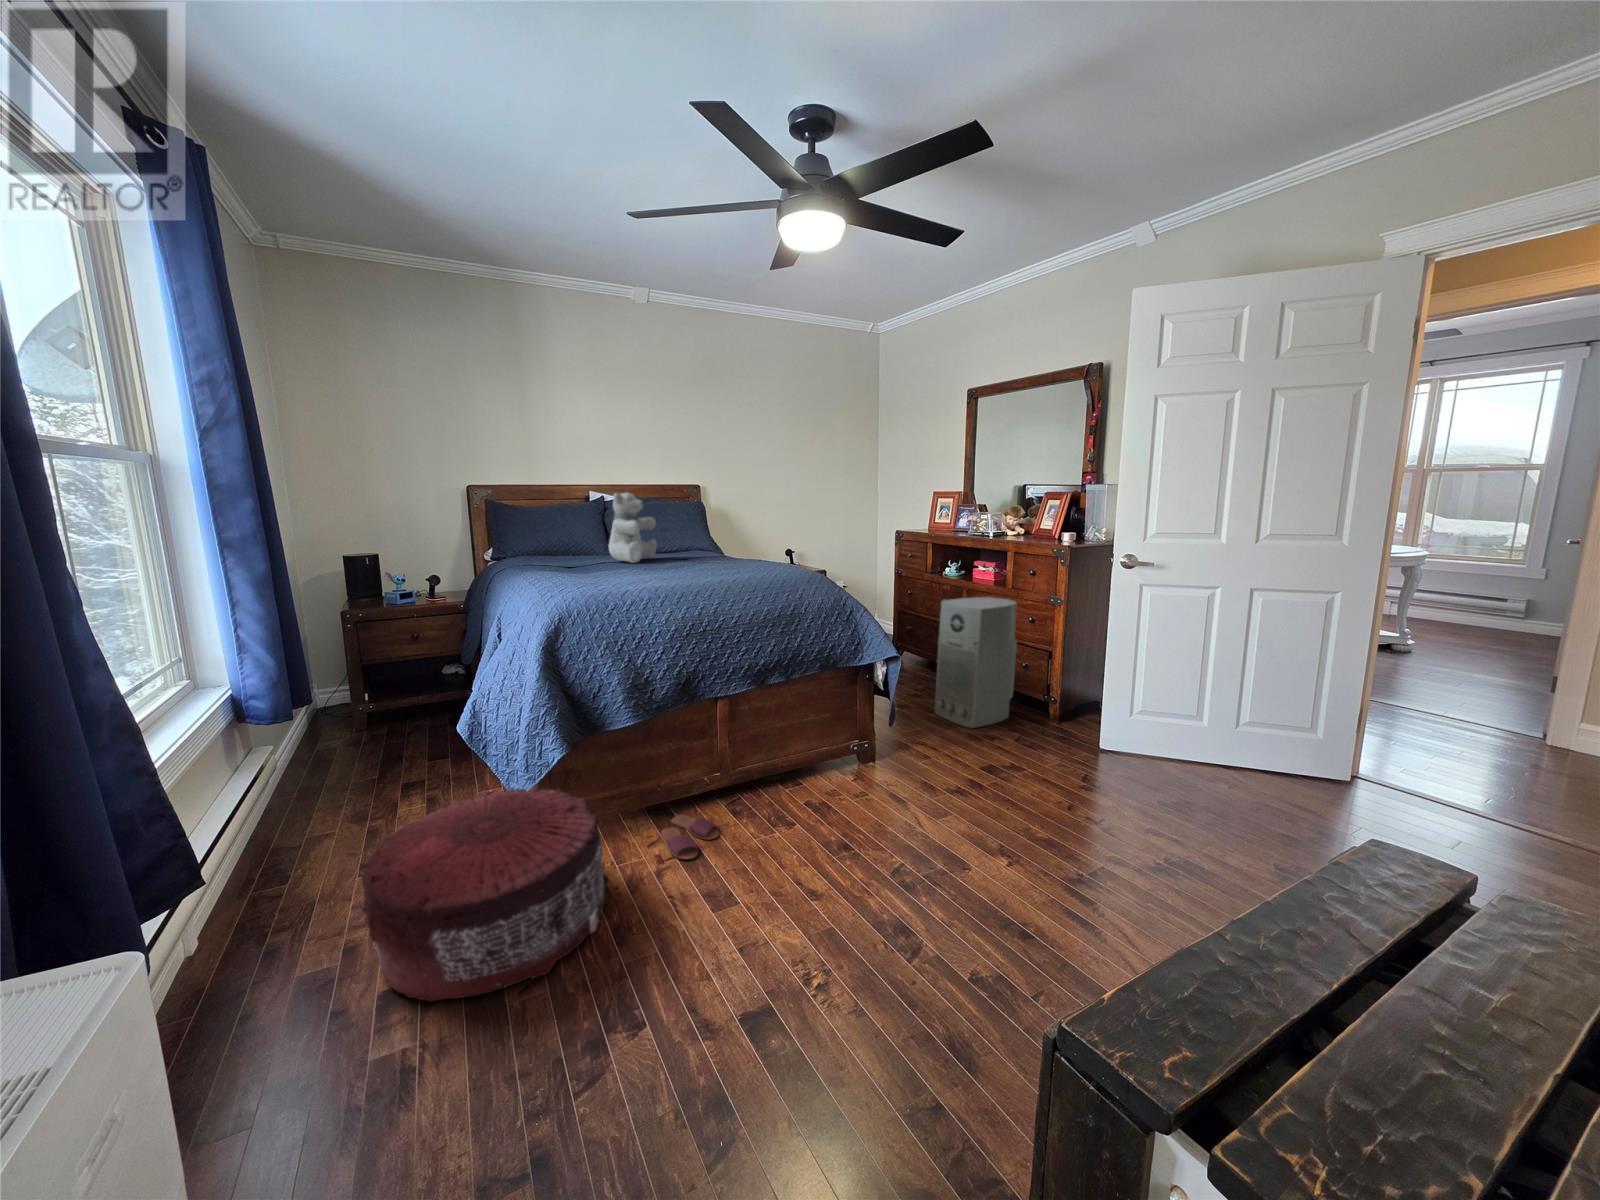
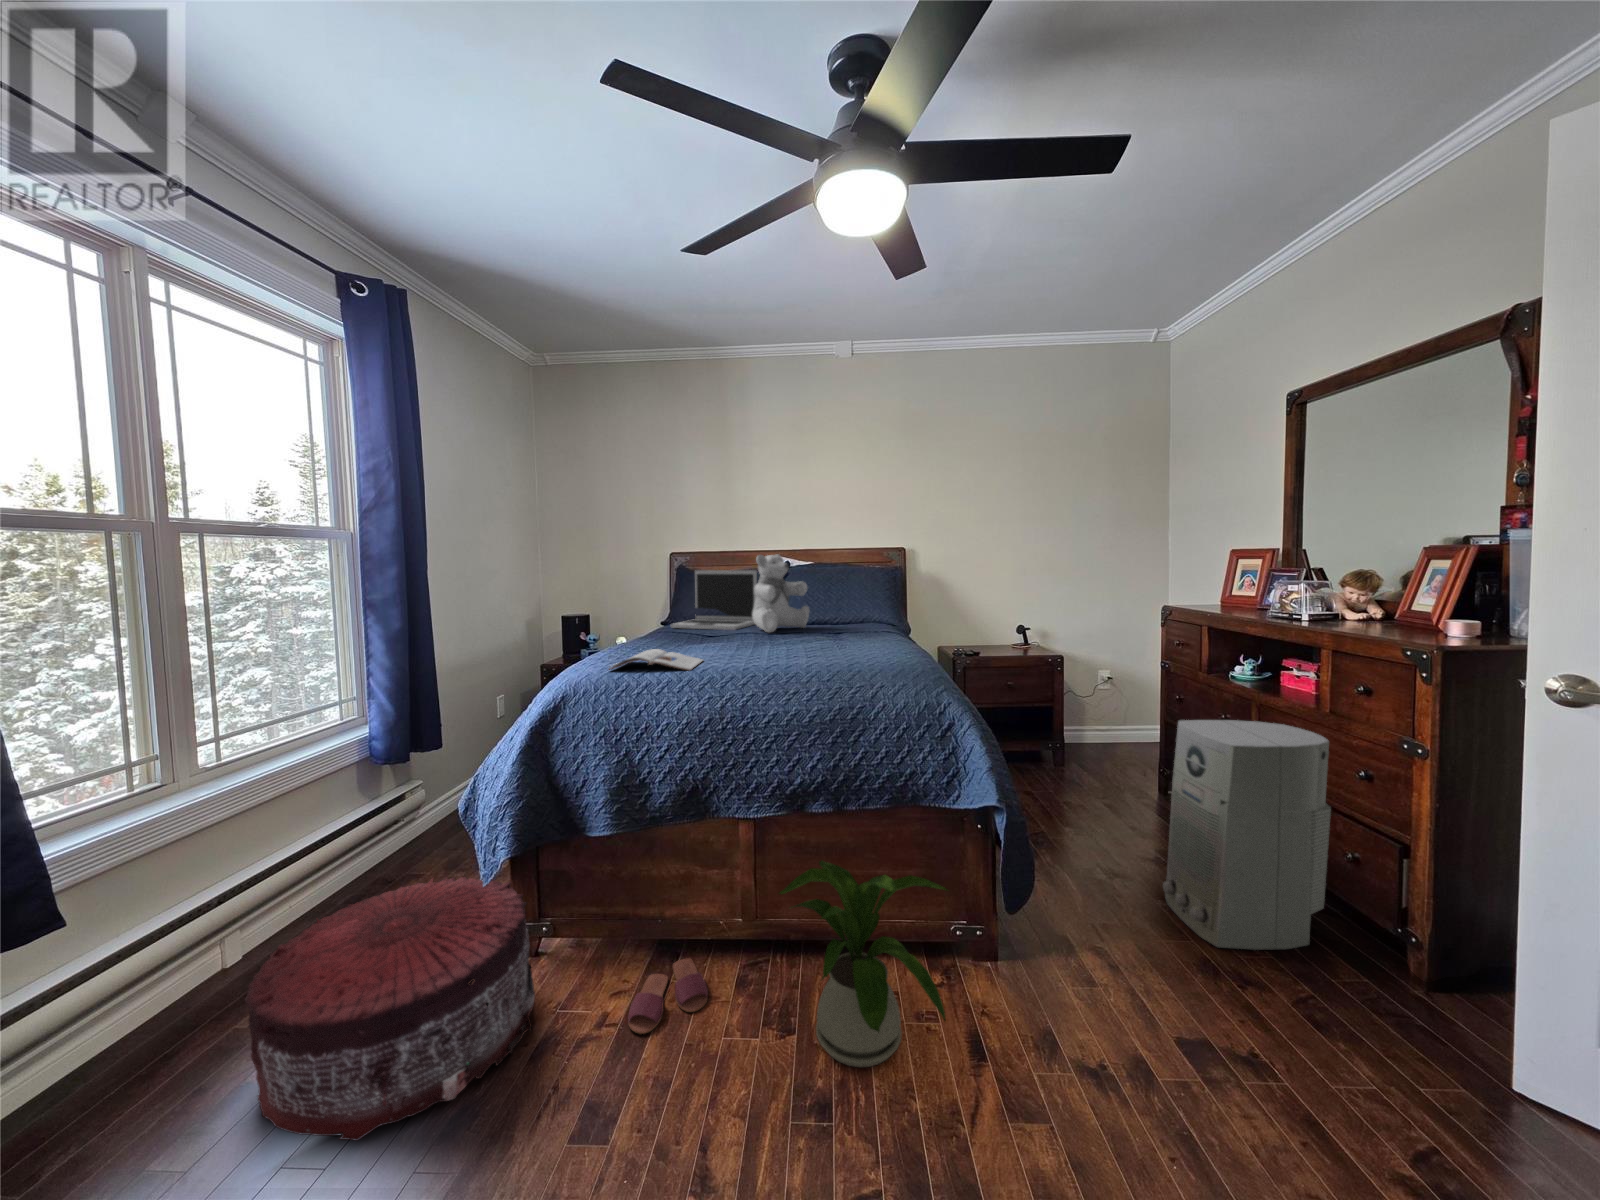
laptop: none [516,508,594,565] -> present [671,570,757,630]
magazine: none [584,575,665,594] -> present [609,649,703,670]
house plant: none [763,702,899,829] -> present [779,861,948,1067]

